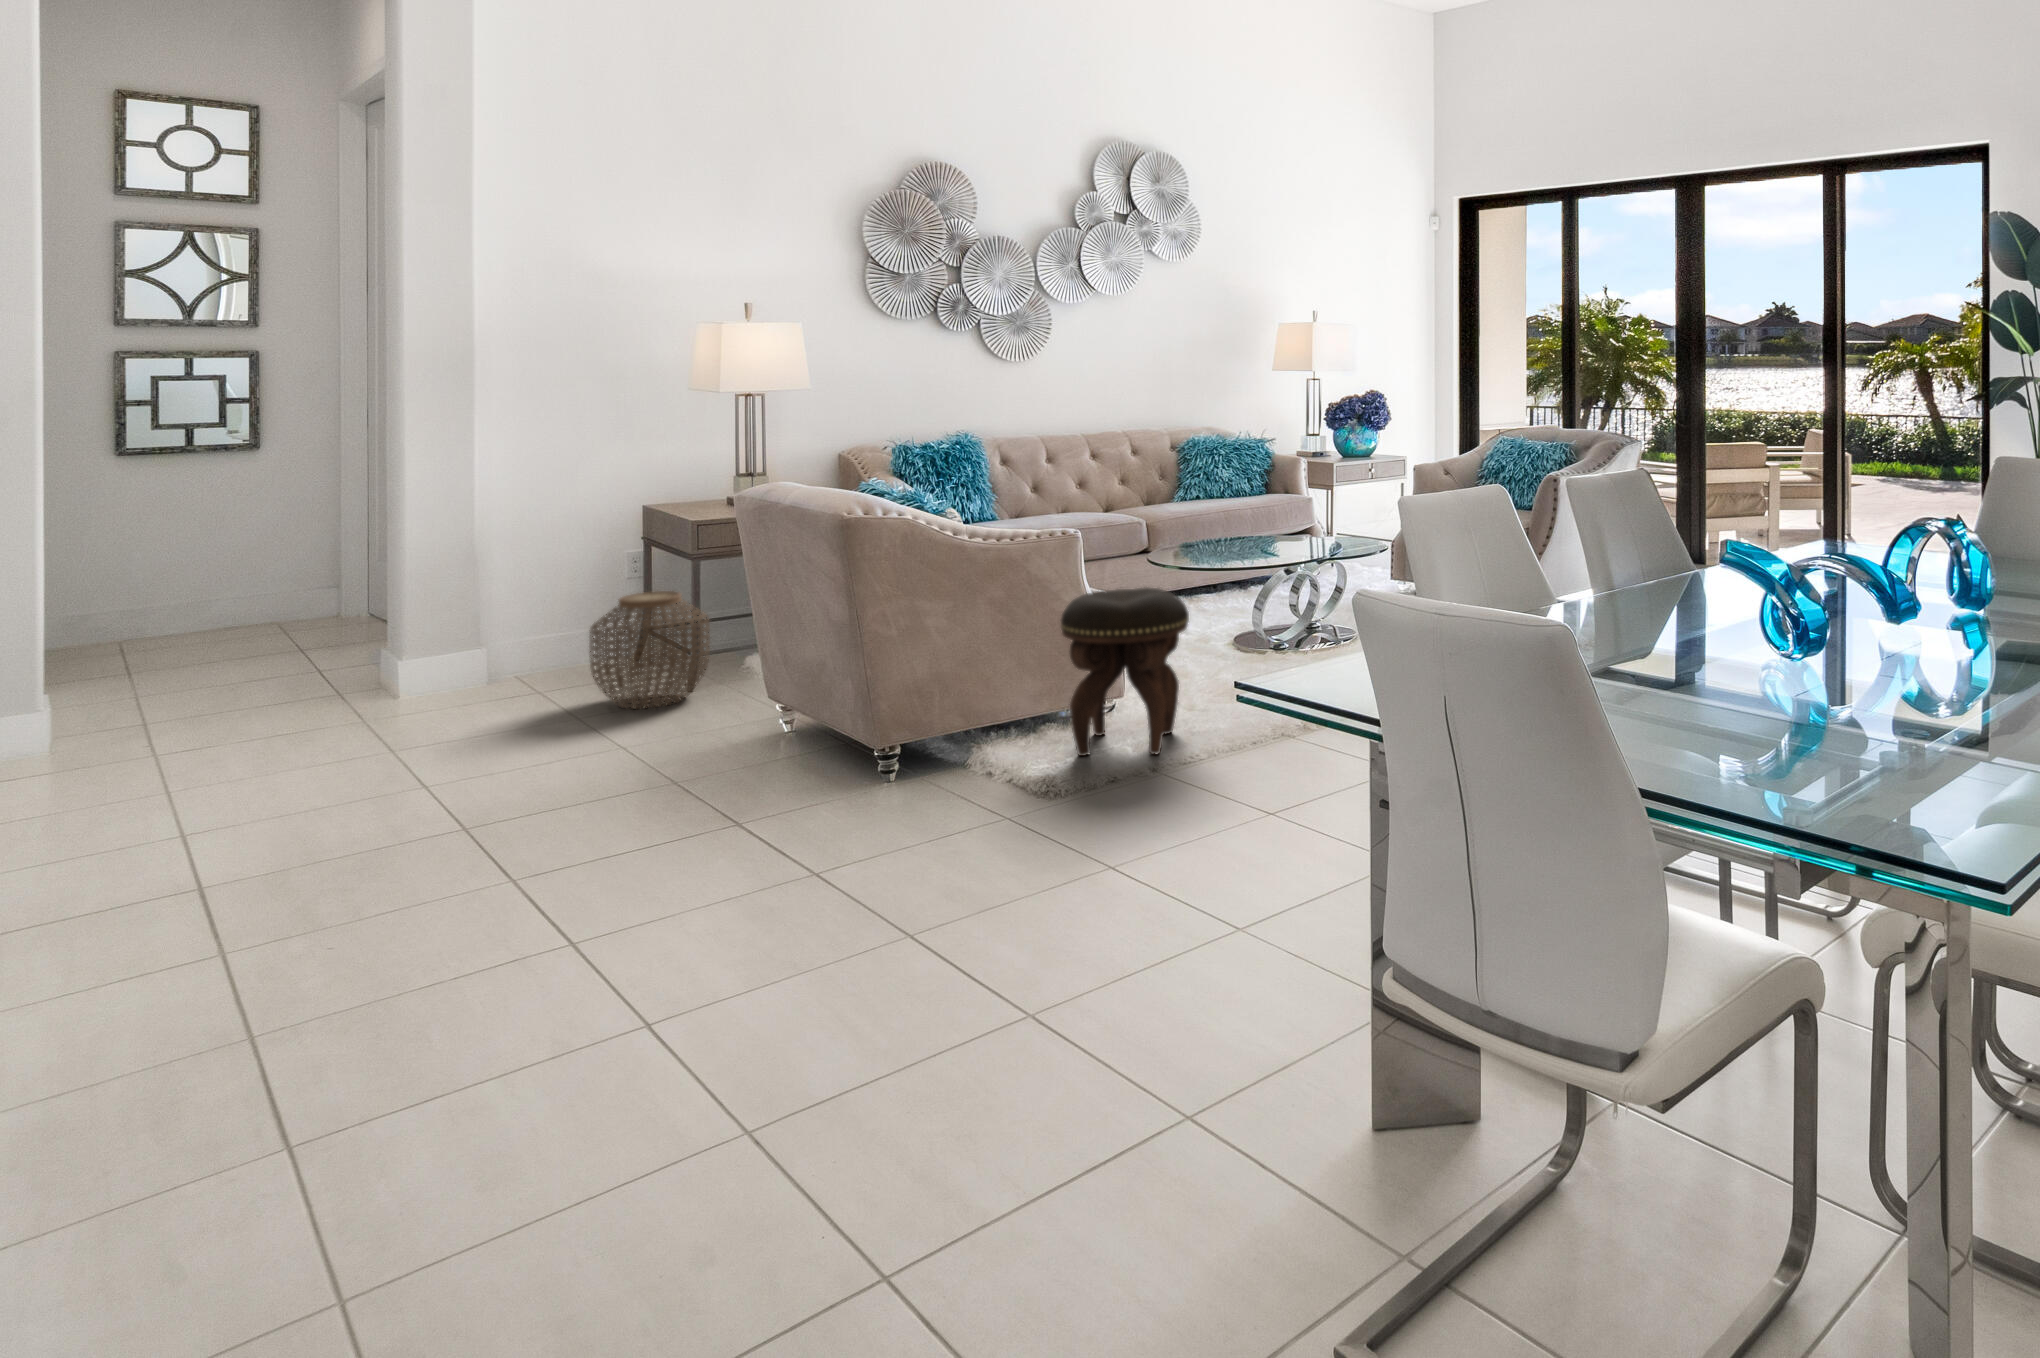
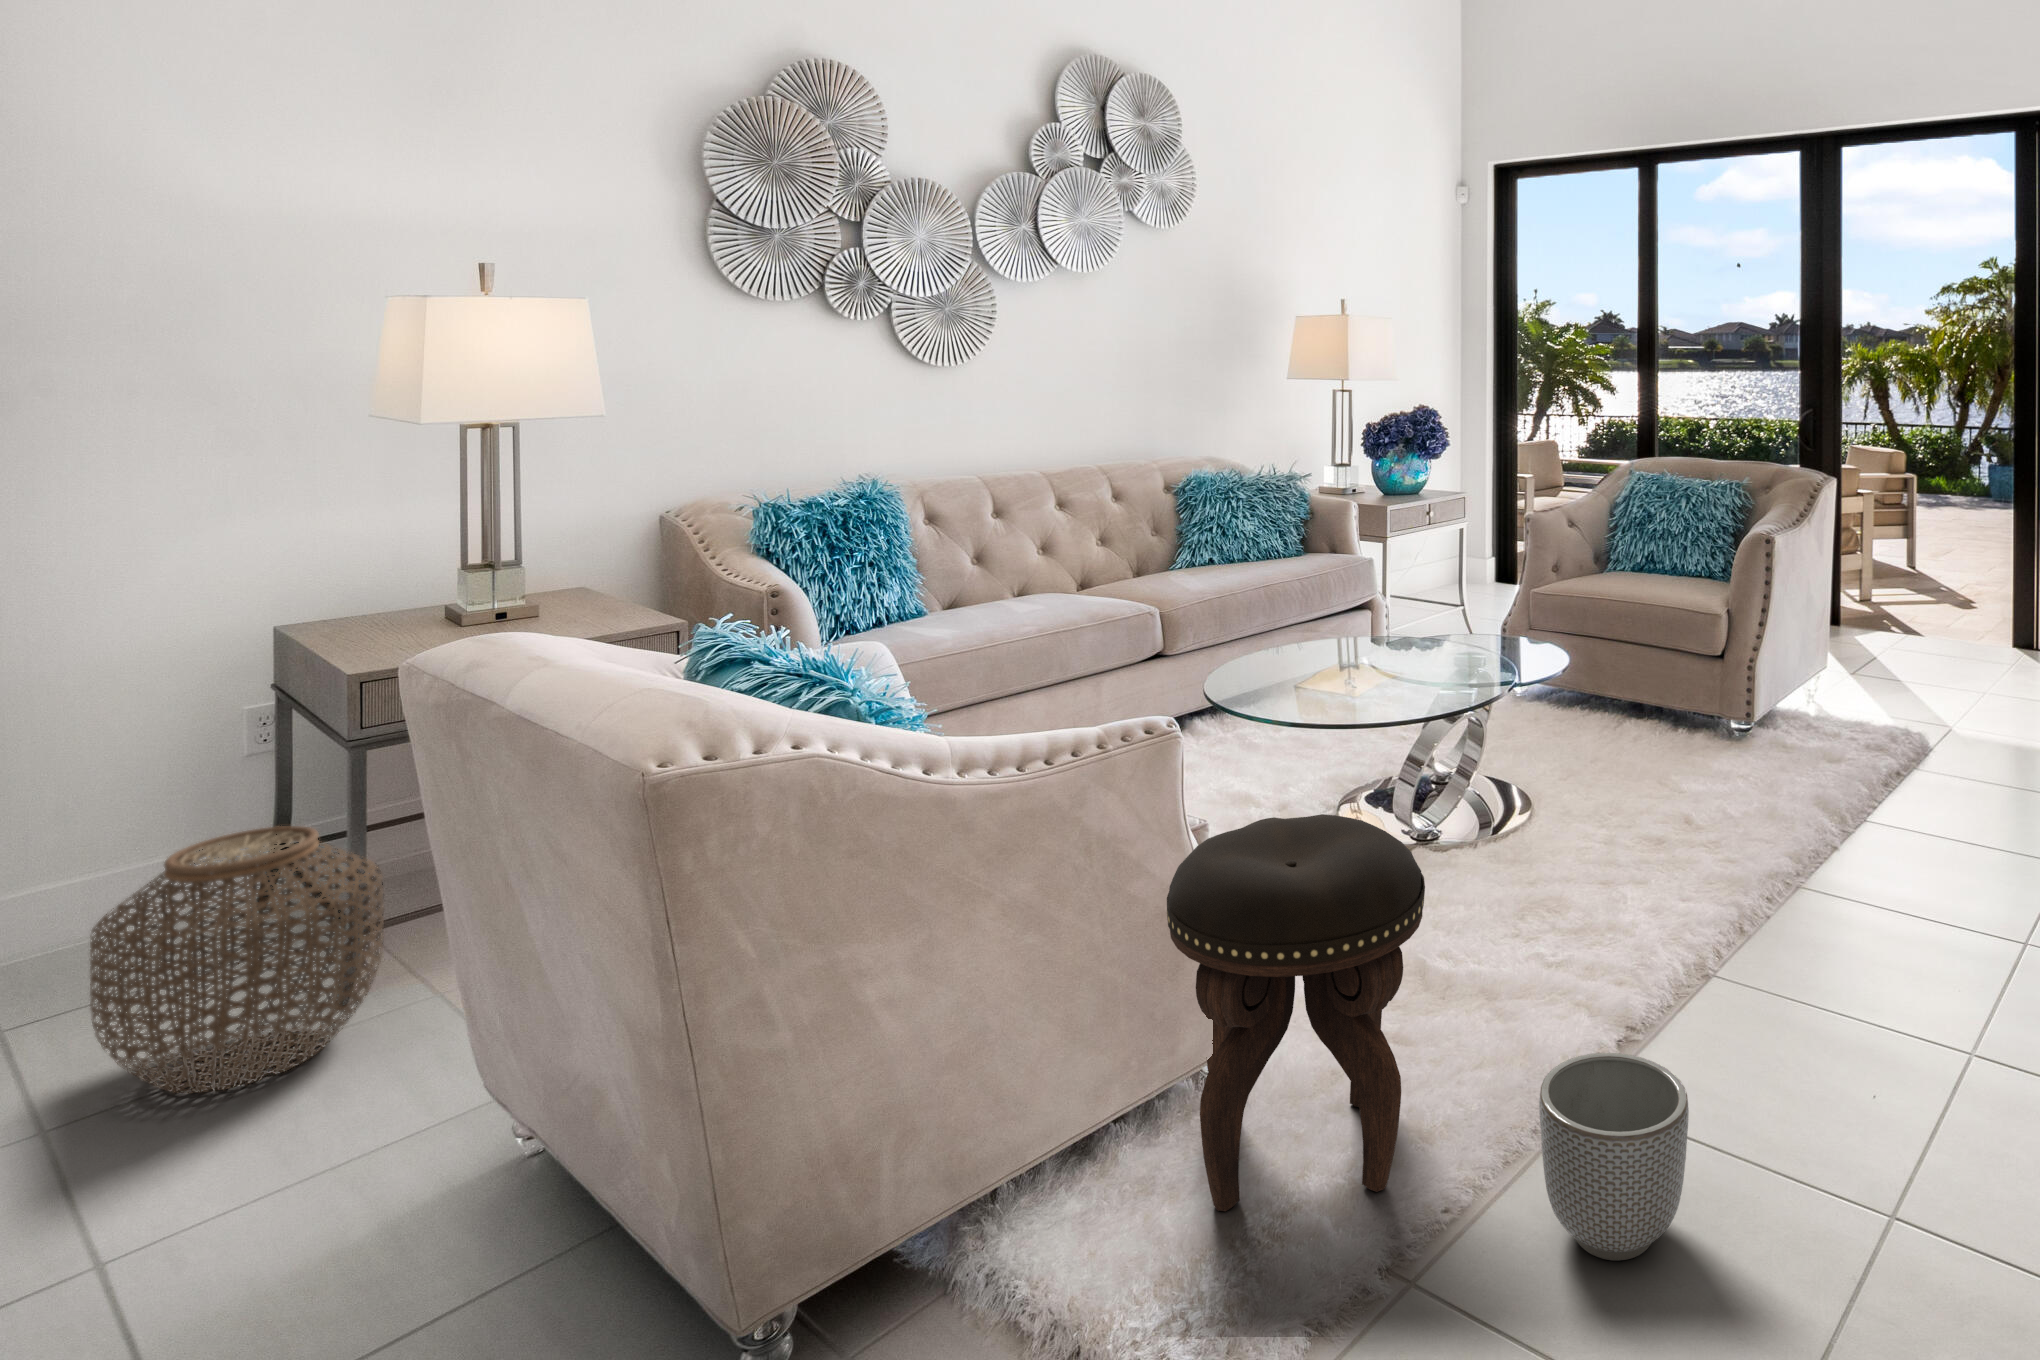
planter: none [1217,693,1287,775] -> present [1539,1053,1689,1261]

